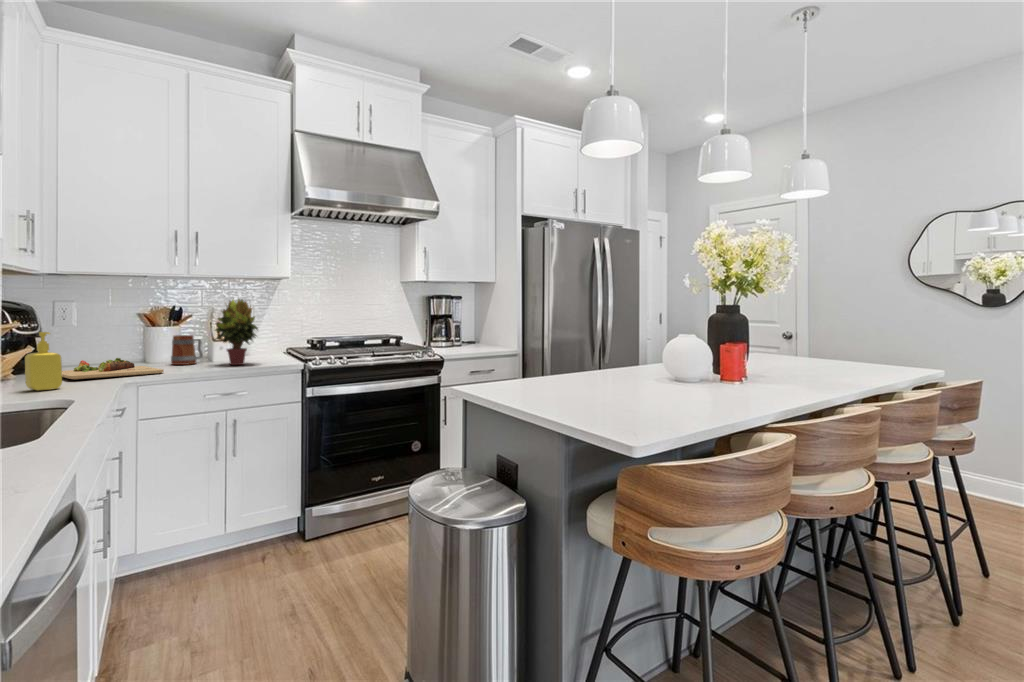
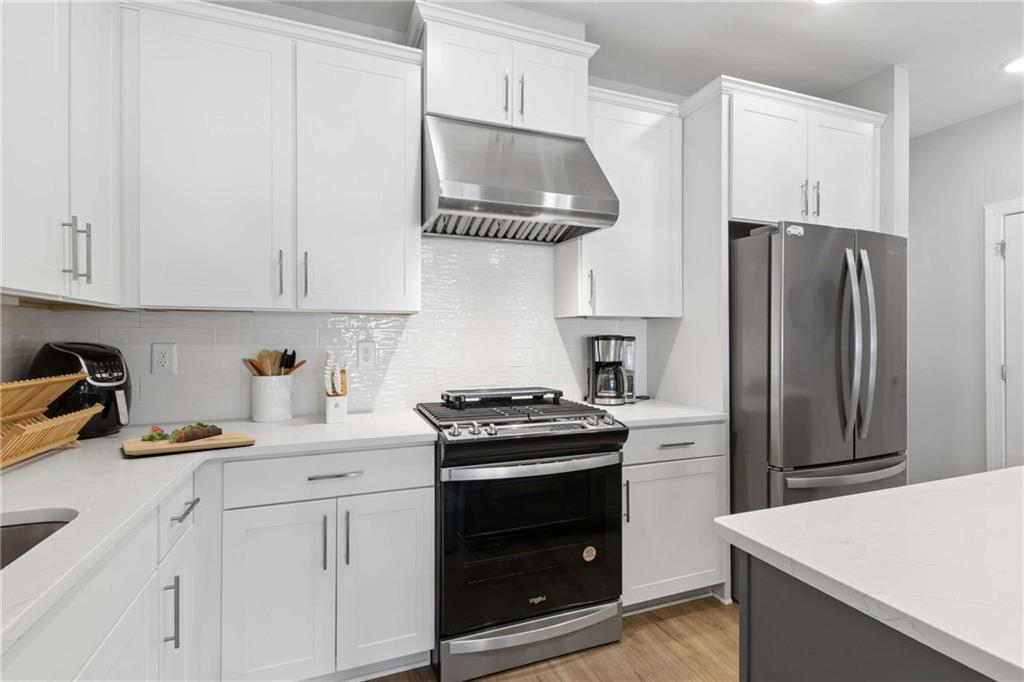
potted plant: present [215,300,258,365] -> none [324,340,382,431]
soap dispenser: present [25,332,62,391] -> none [50,390,102,480]
mug: present [171,335,202,365] -> none [274,388,314,428]

